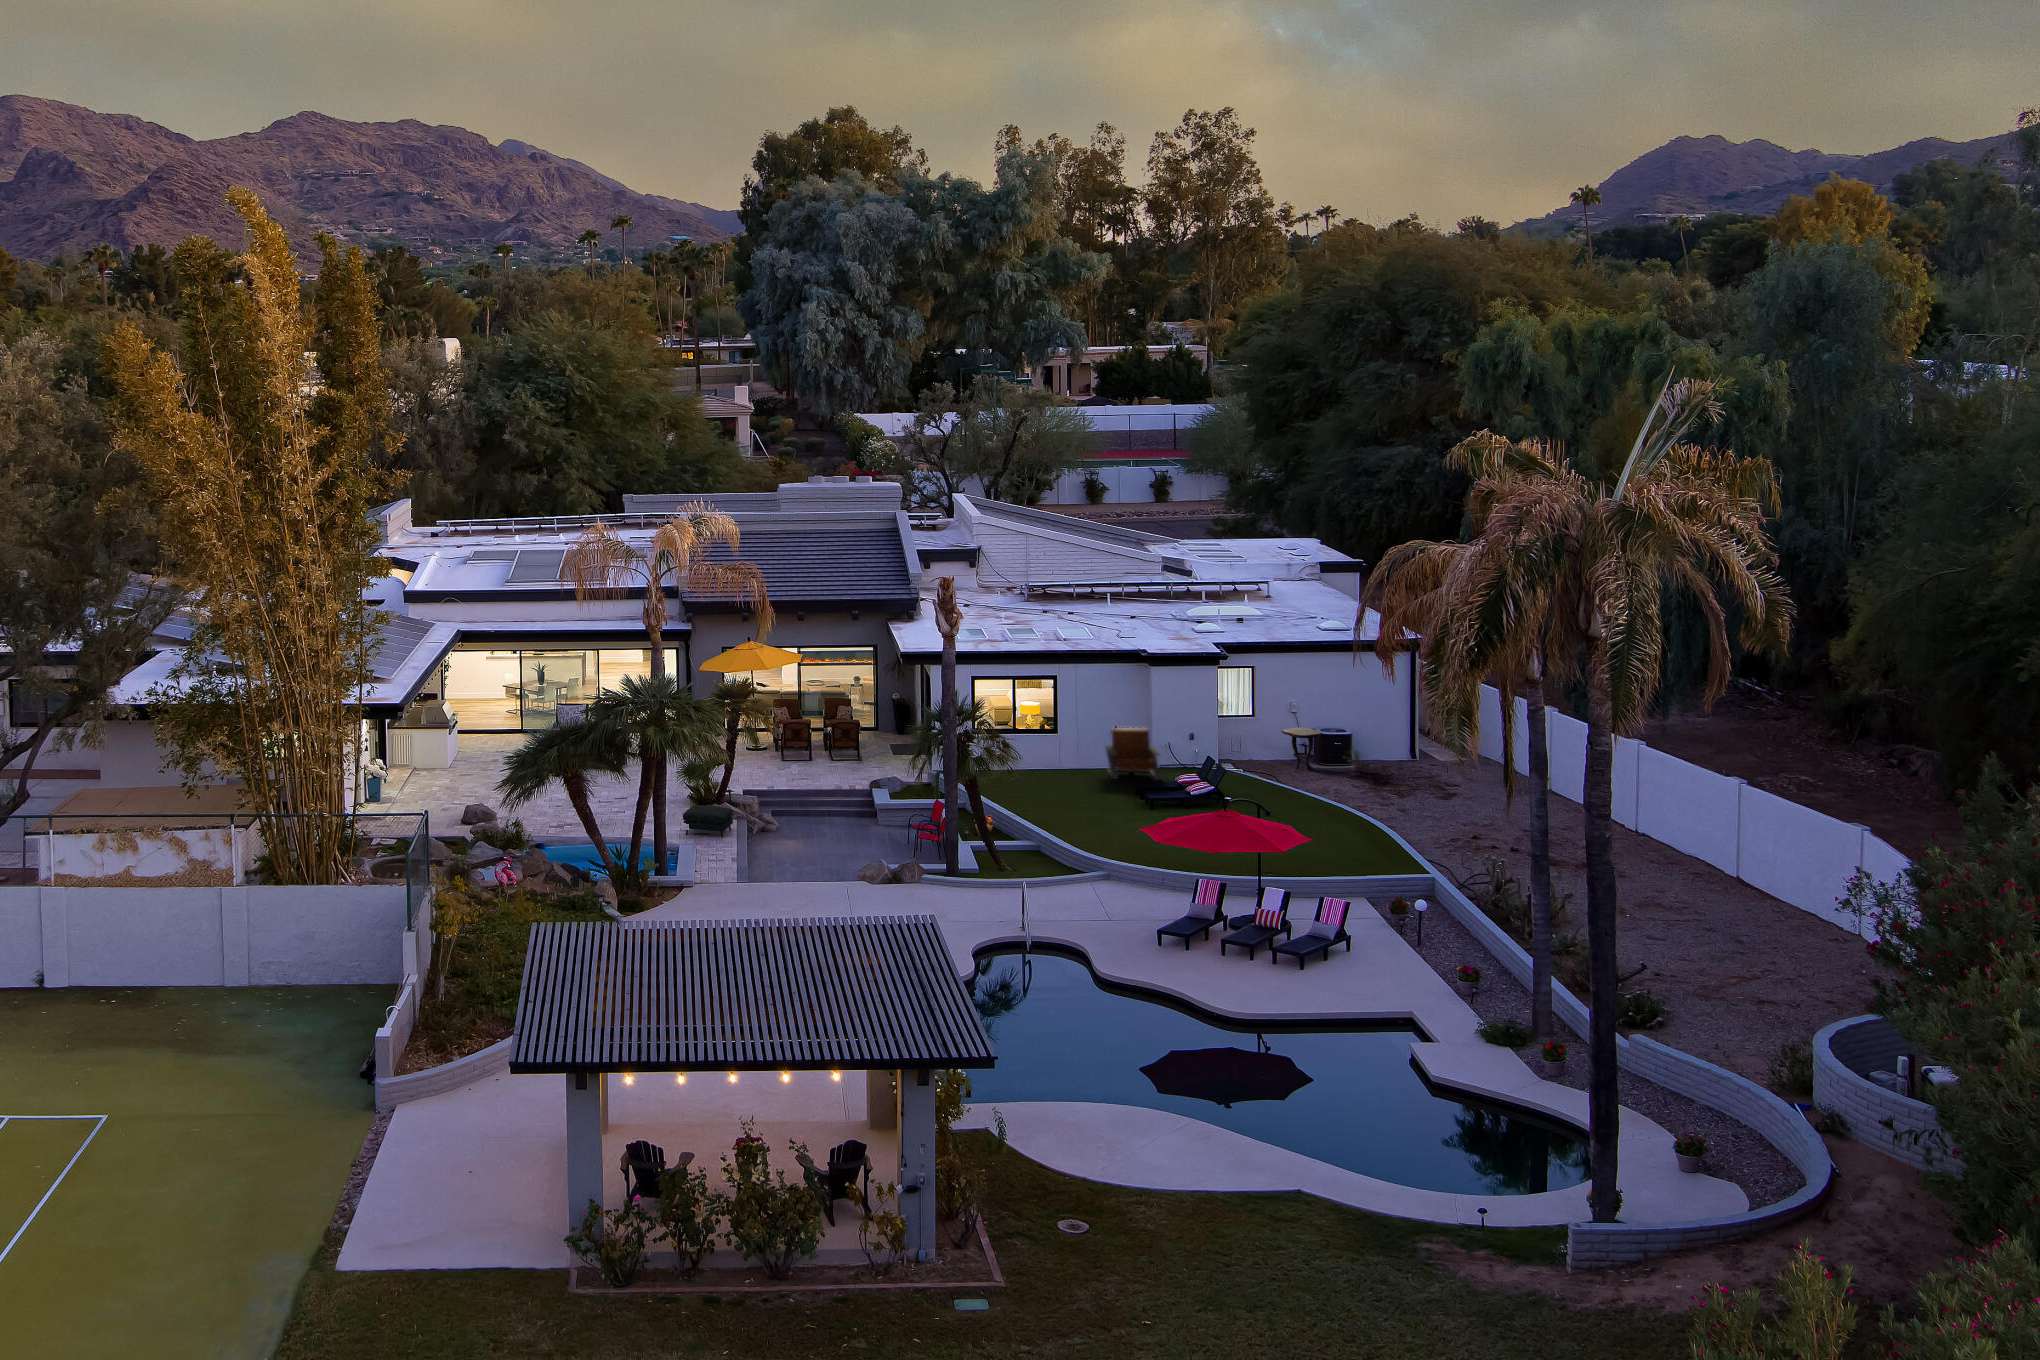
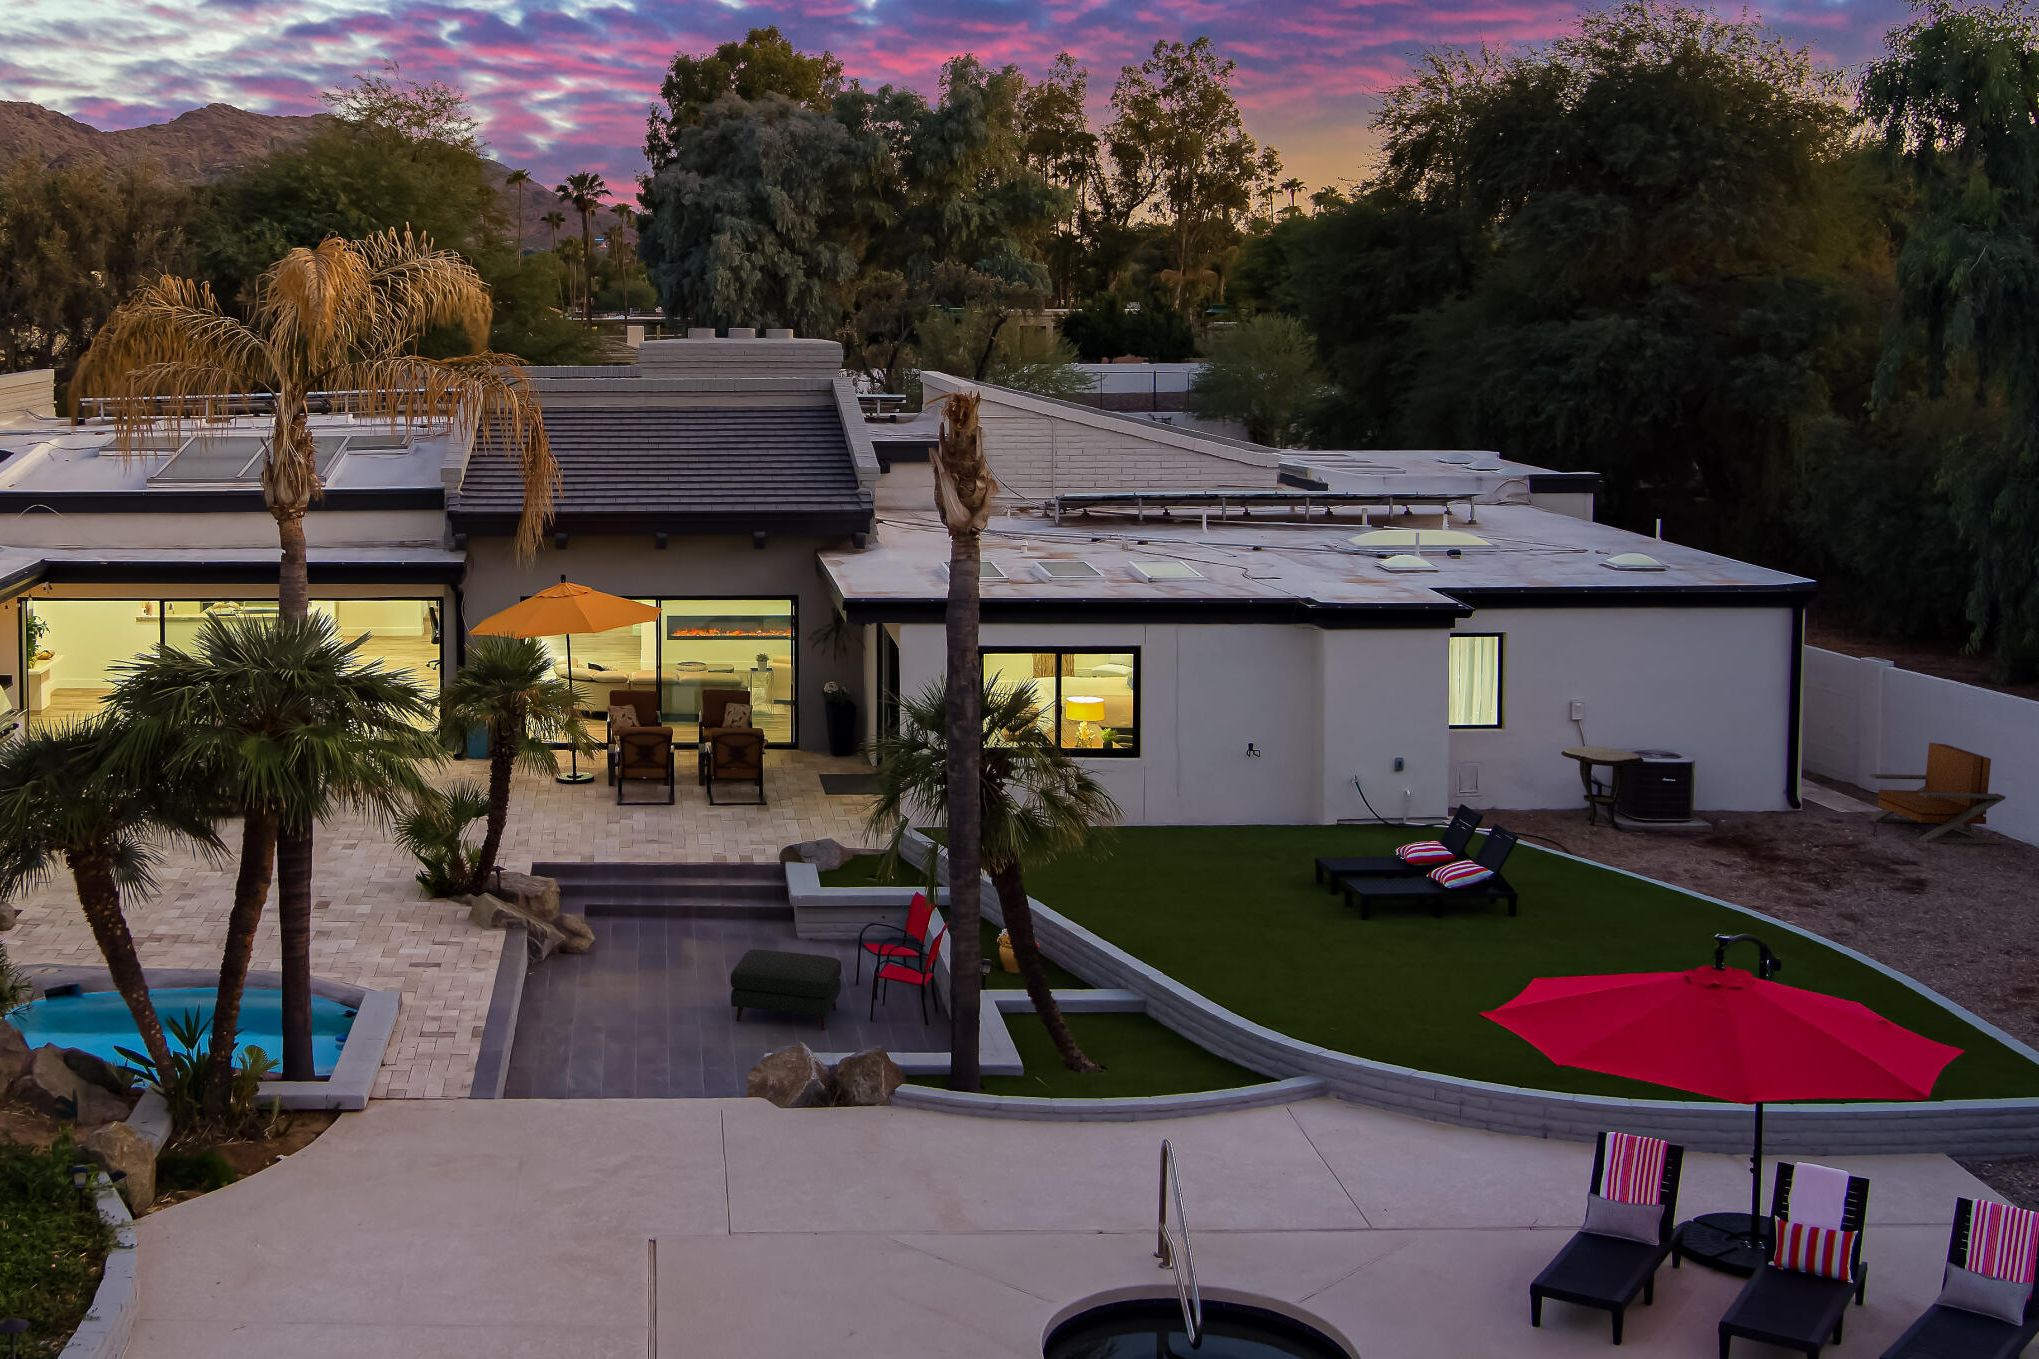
lounge chair: present [1105,728,1161,780] -> present [1869,743,2006,844]
decorative plant: present [1349,749,1365,773] -> none [1672,781,1737,833]
ottoman: present [683,805,733,838] -> present [730,949,842,1030]

